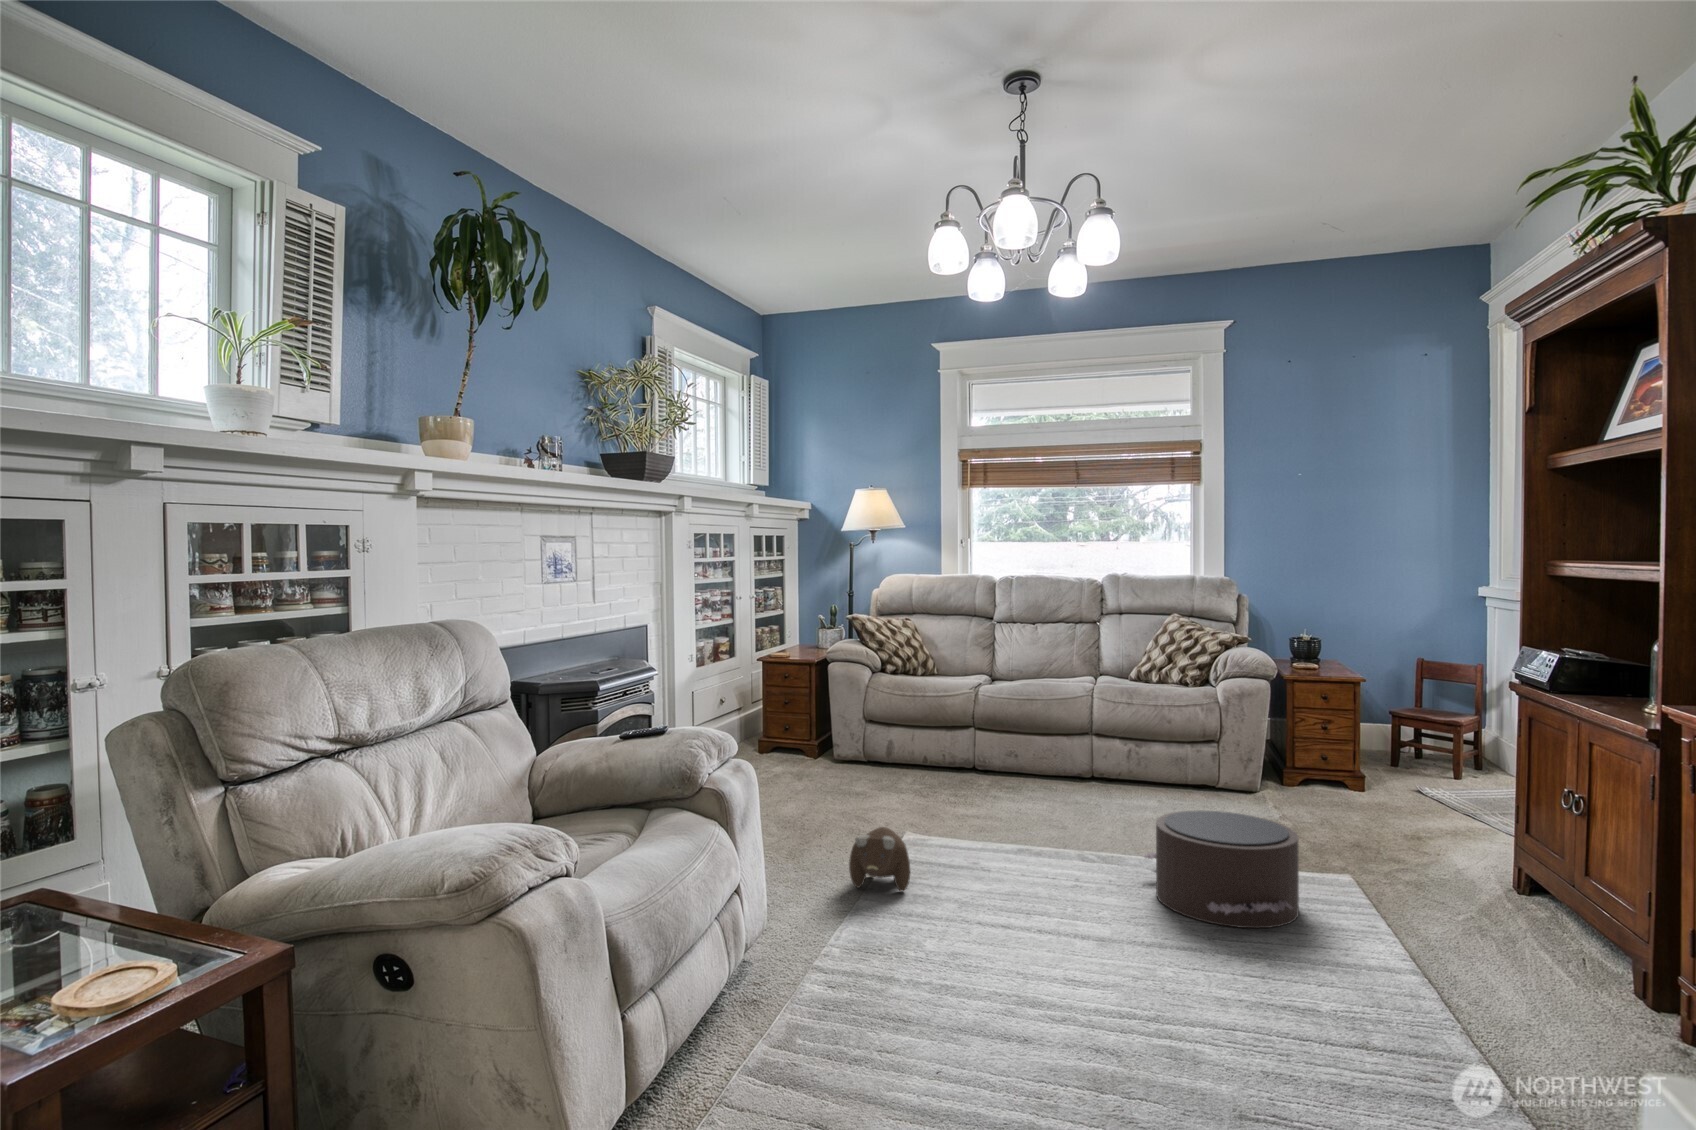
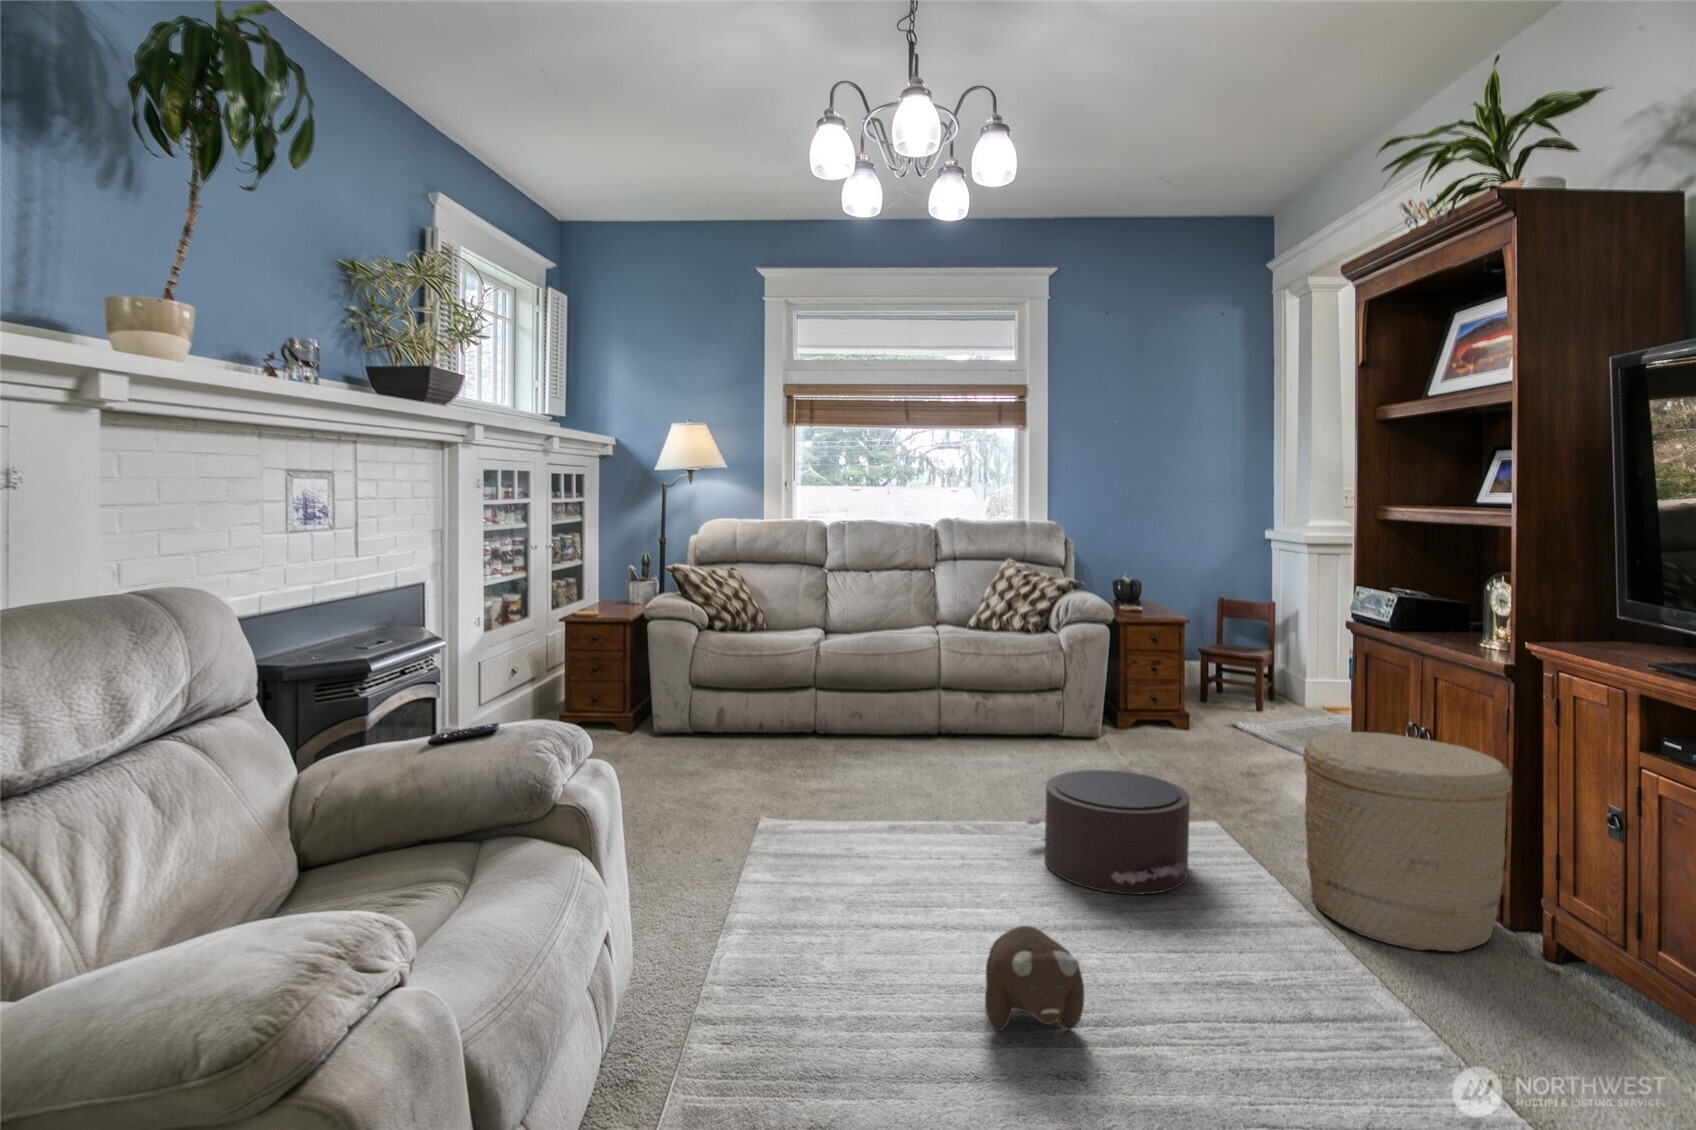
woven basket: none [1407,783,1630,1009] -> present [1303,732,1512,952]
plush toy: present [849,827,910,891] -> present [985,926,1084,1031]

